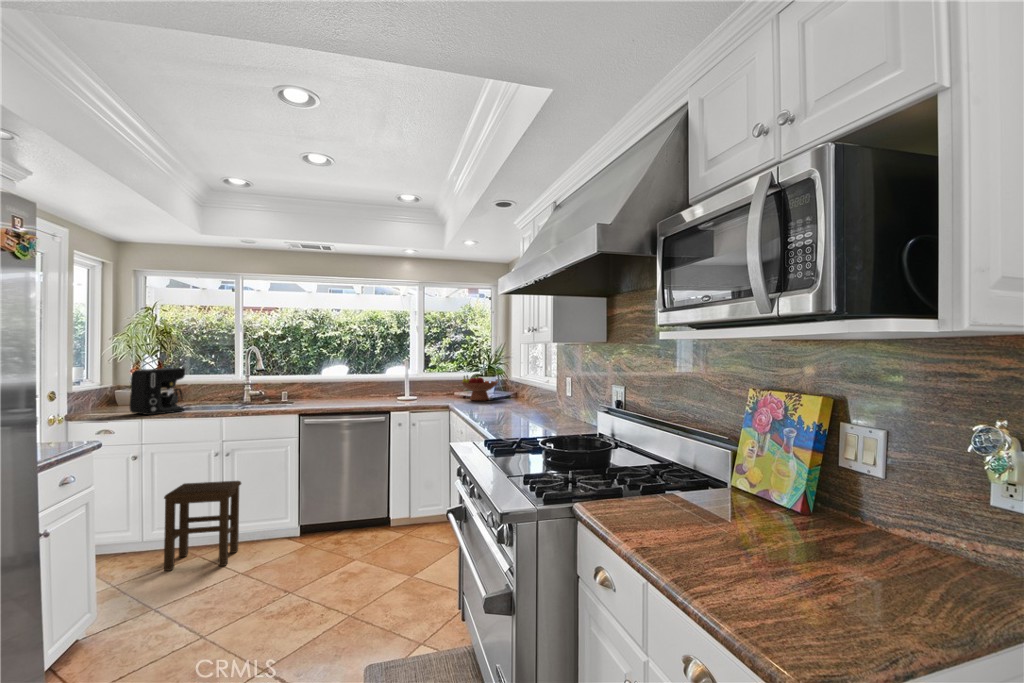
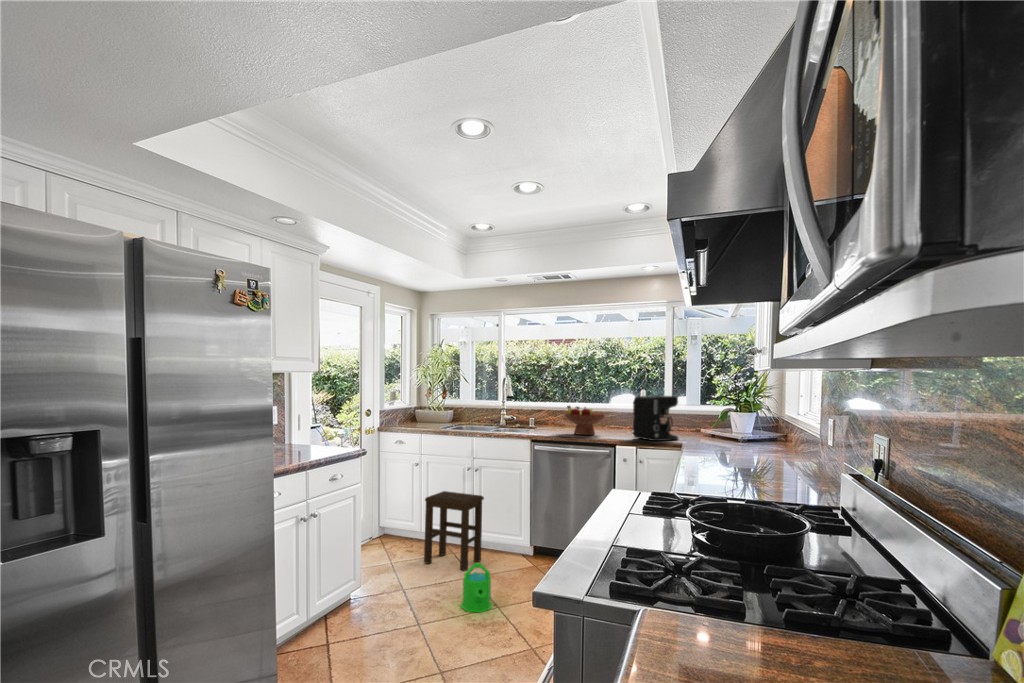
coffee maker: present [130,368,185,415] -> present [633,395,678,441]
fruit bowl: present [461,375,498,401] -> present [564,406,605,435]
watering can: none [245,551,284,606] -> present [460,563,492,612]

